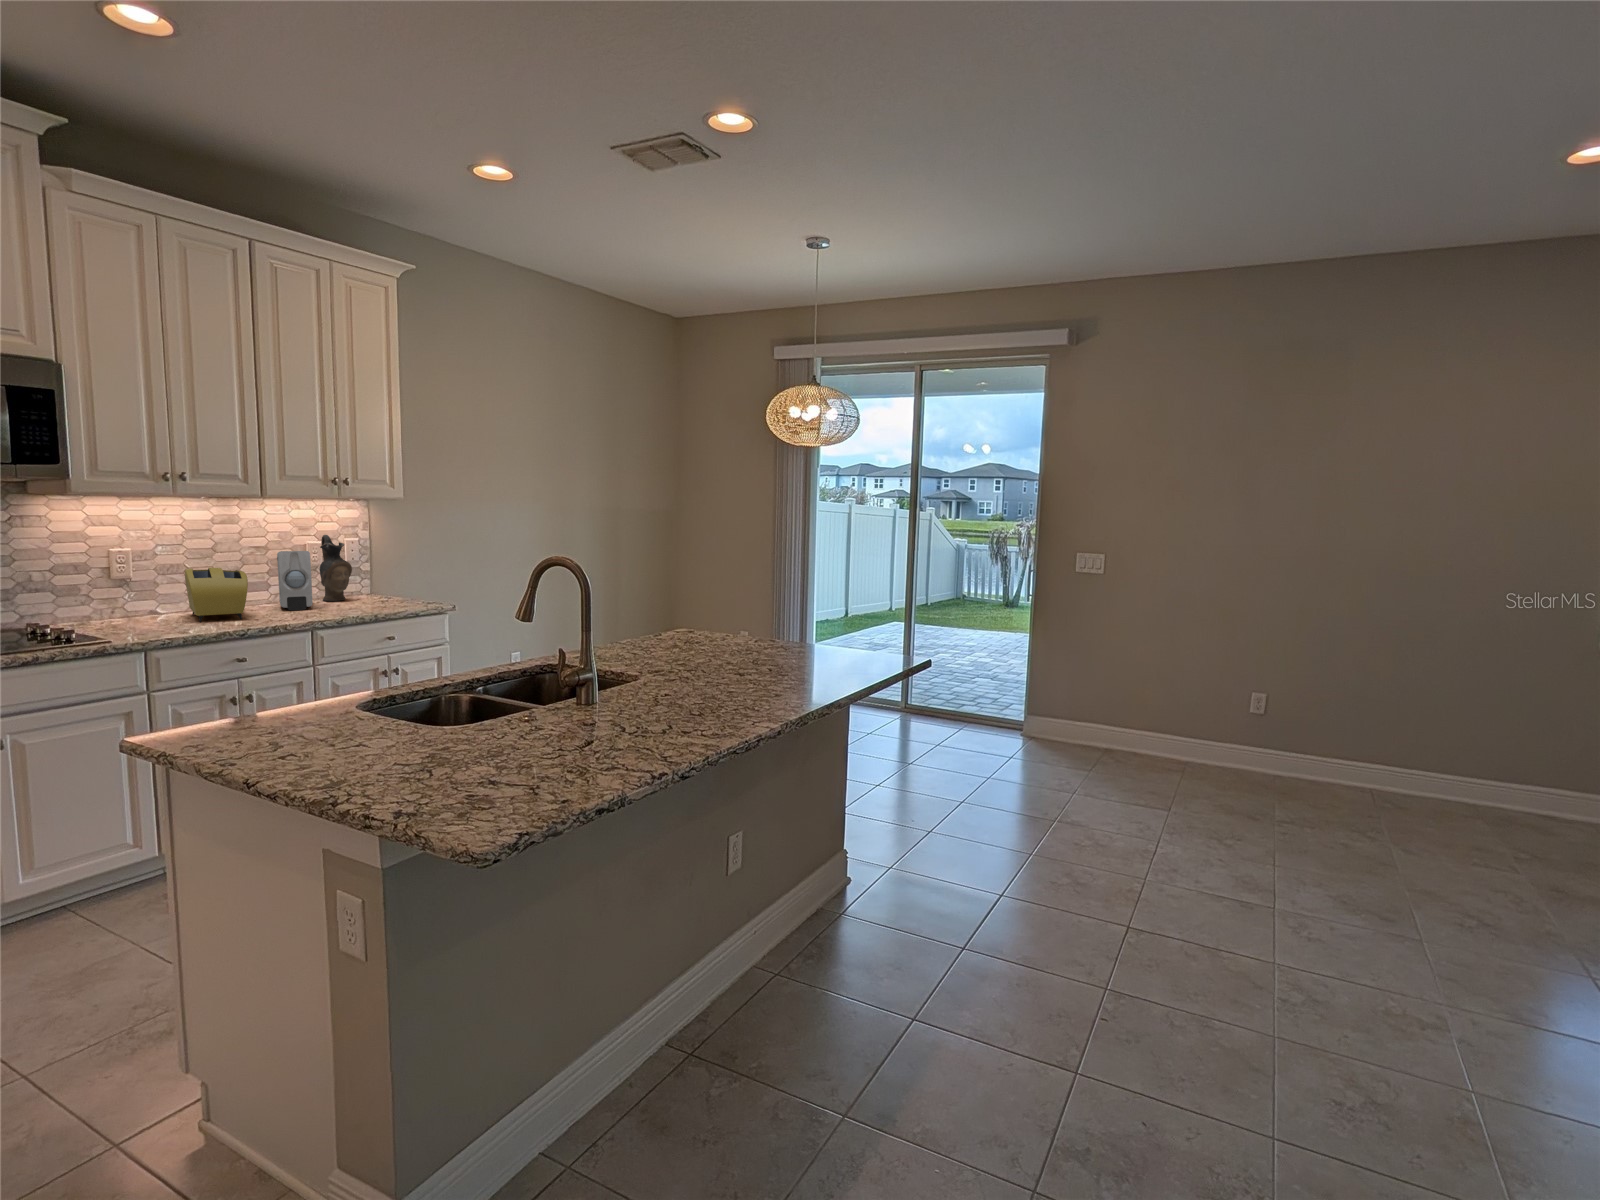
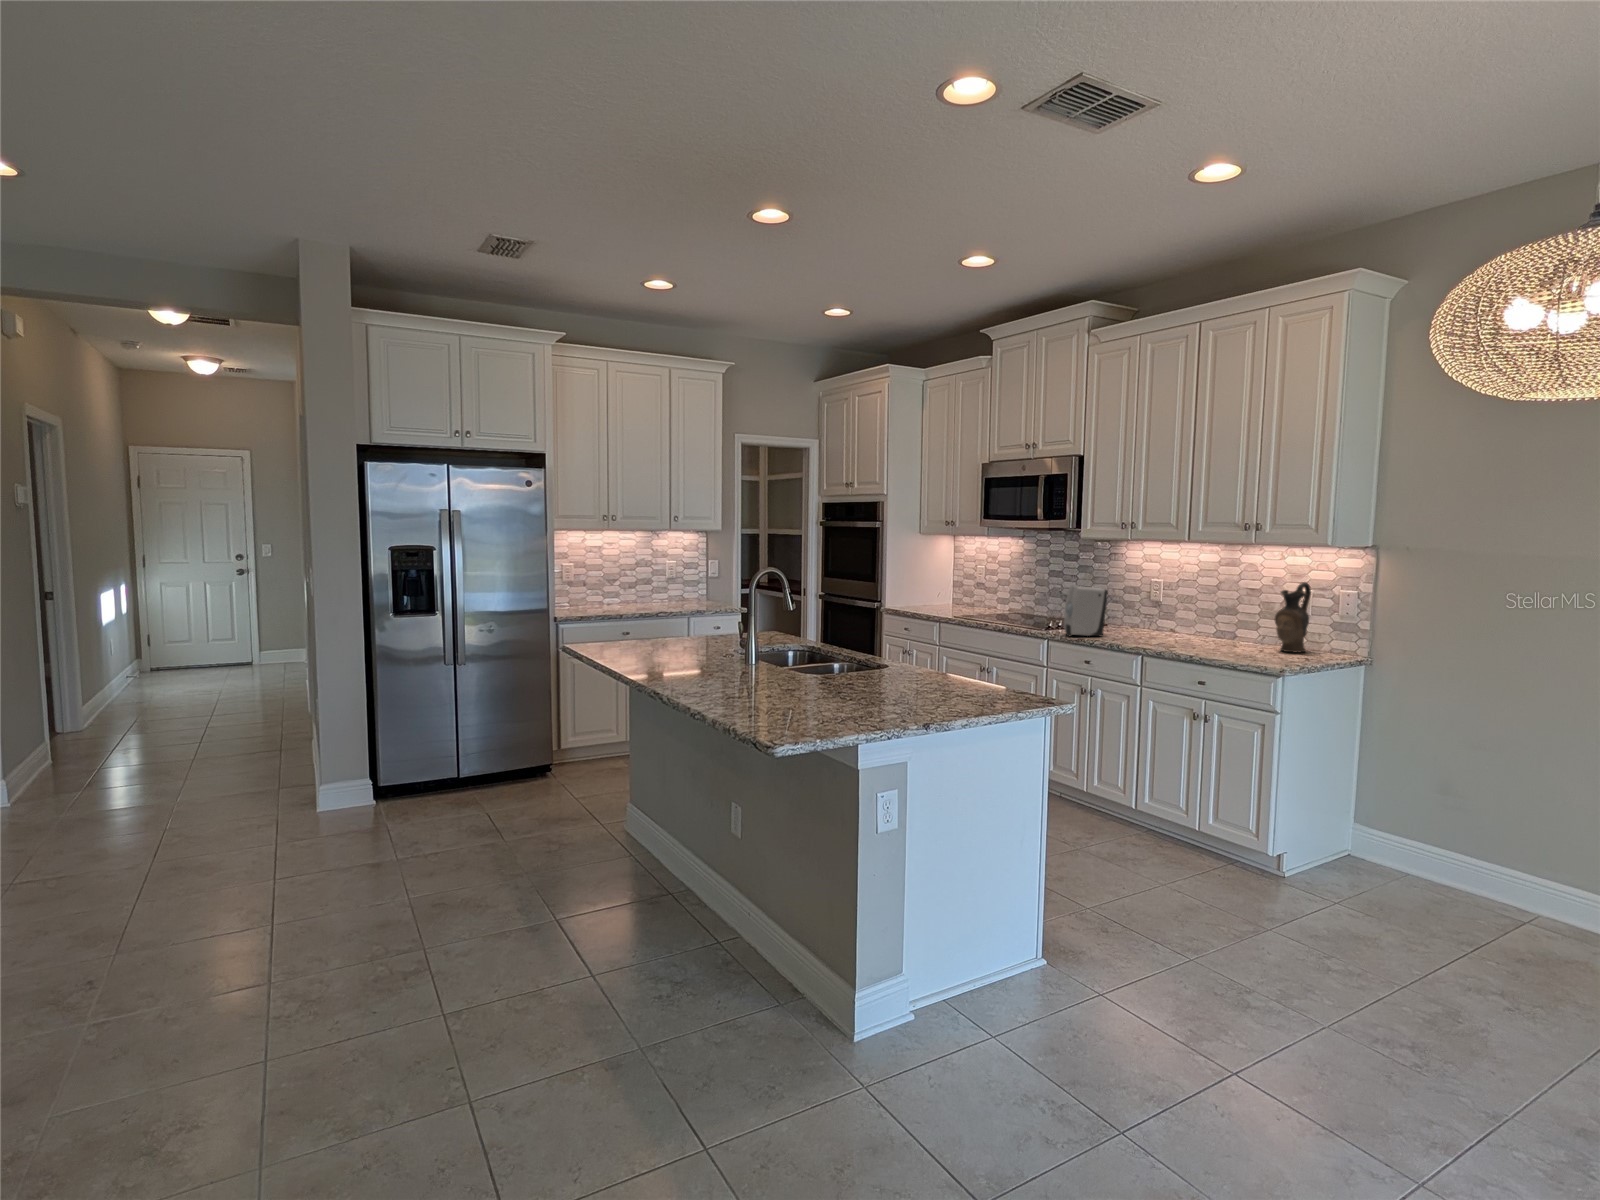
soap dispenser: present [277,551,313,610] -> present [1064,586,1108,637]
toaster: present [185,568,248,622] -> none [1127,598,1195,641]

